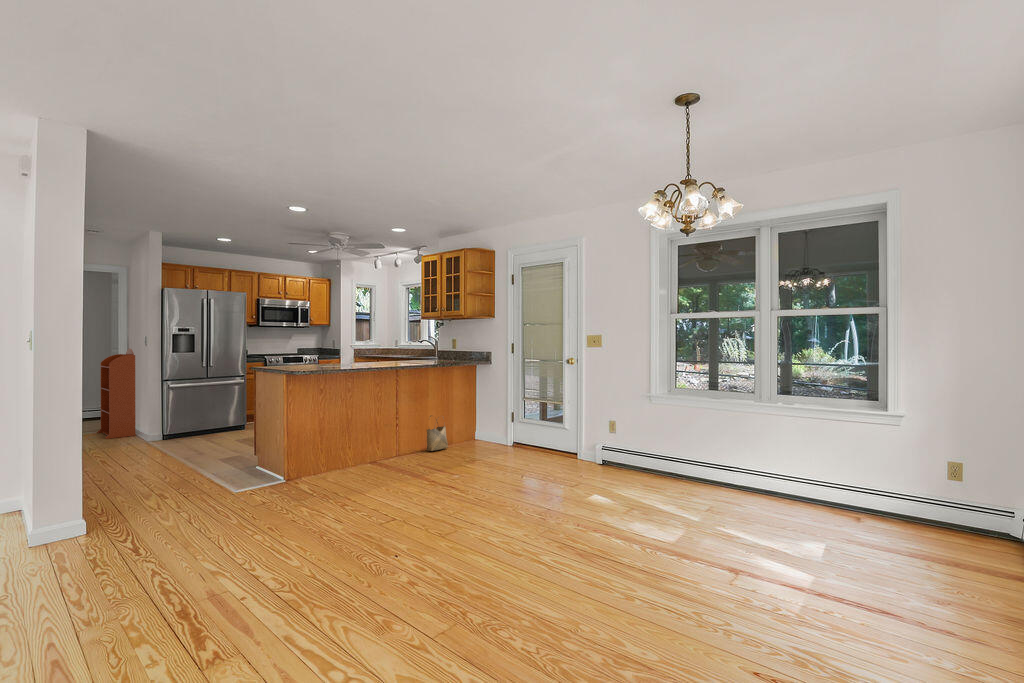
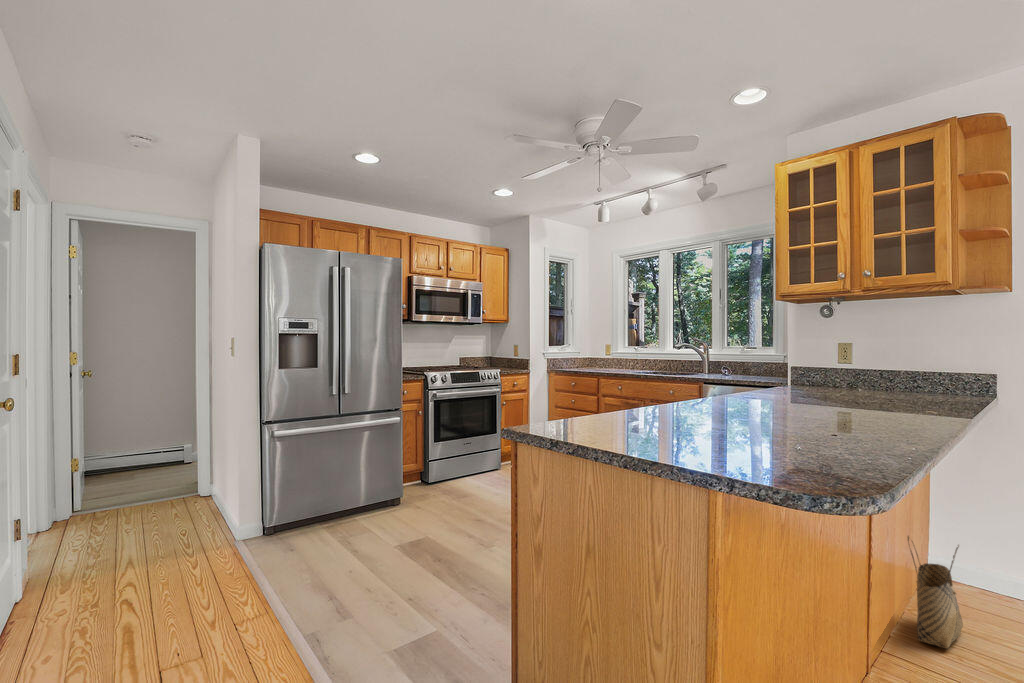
bookcase: present [97,349,135,439] -> none [160,361,218,531]

